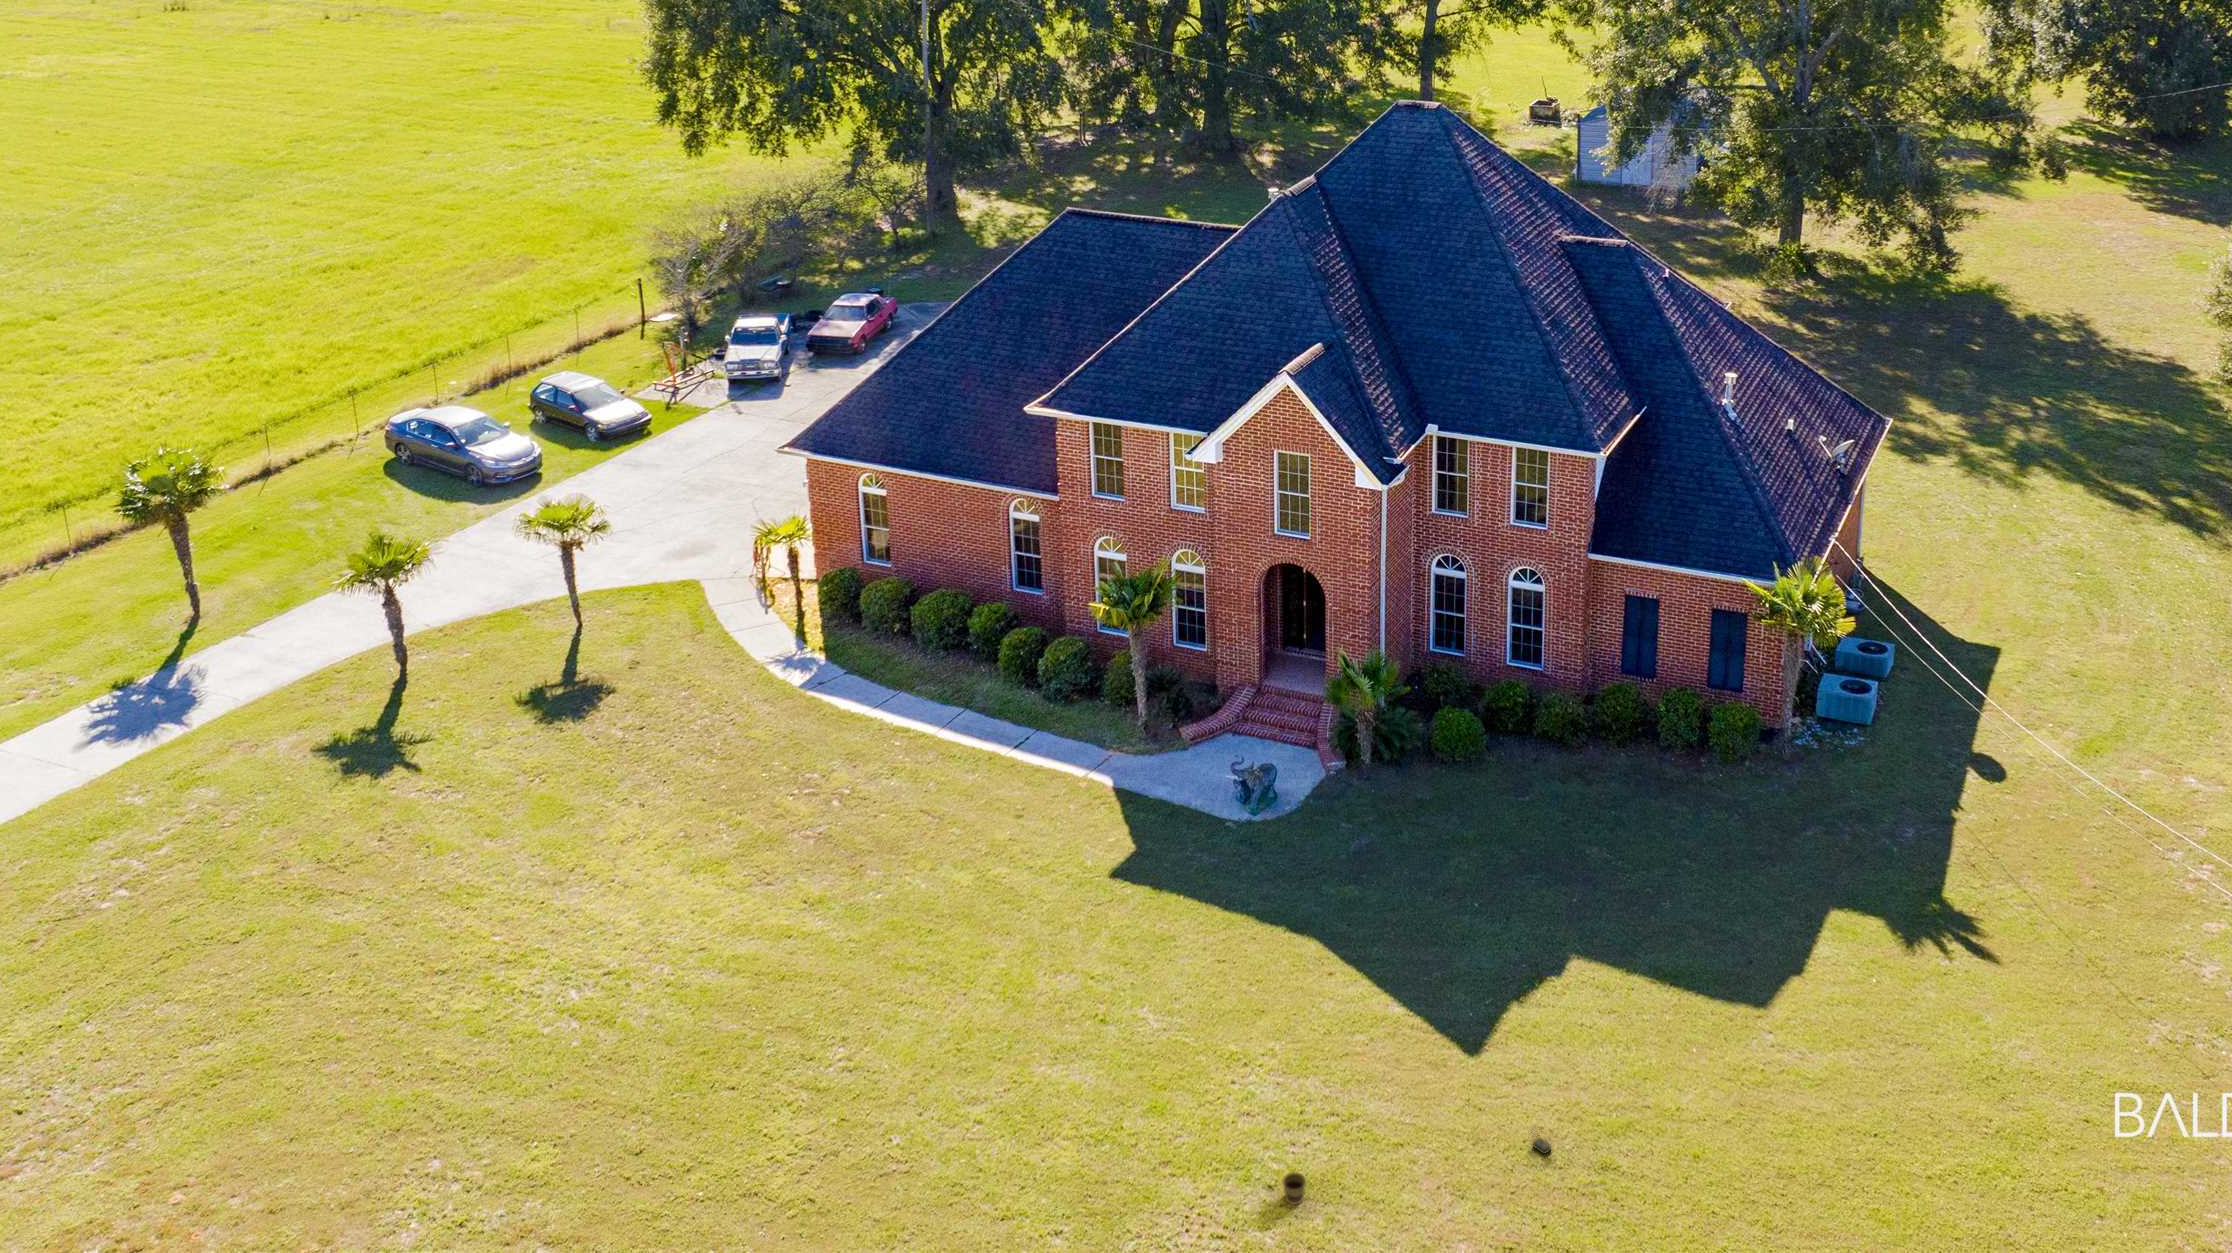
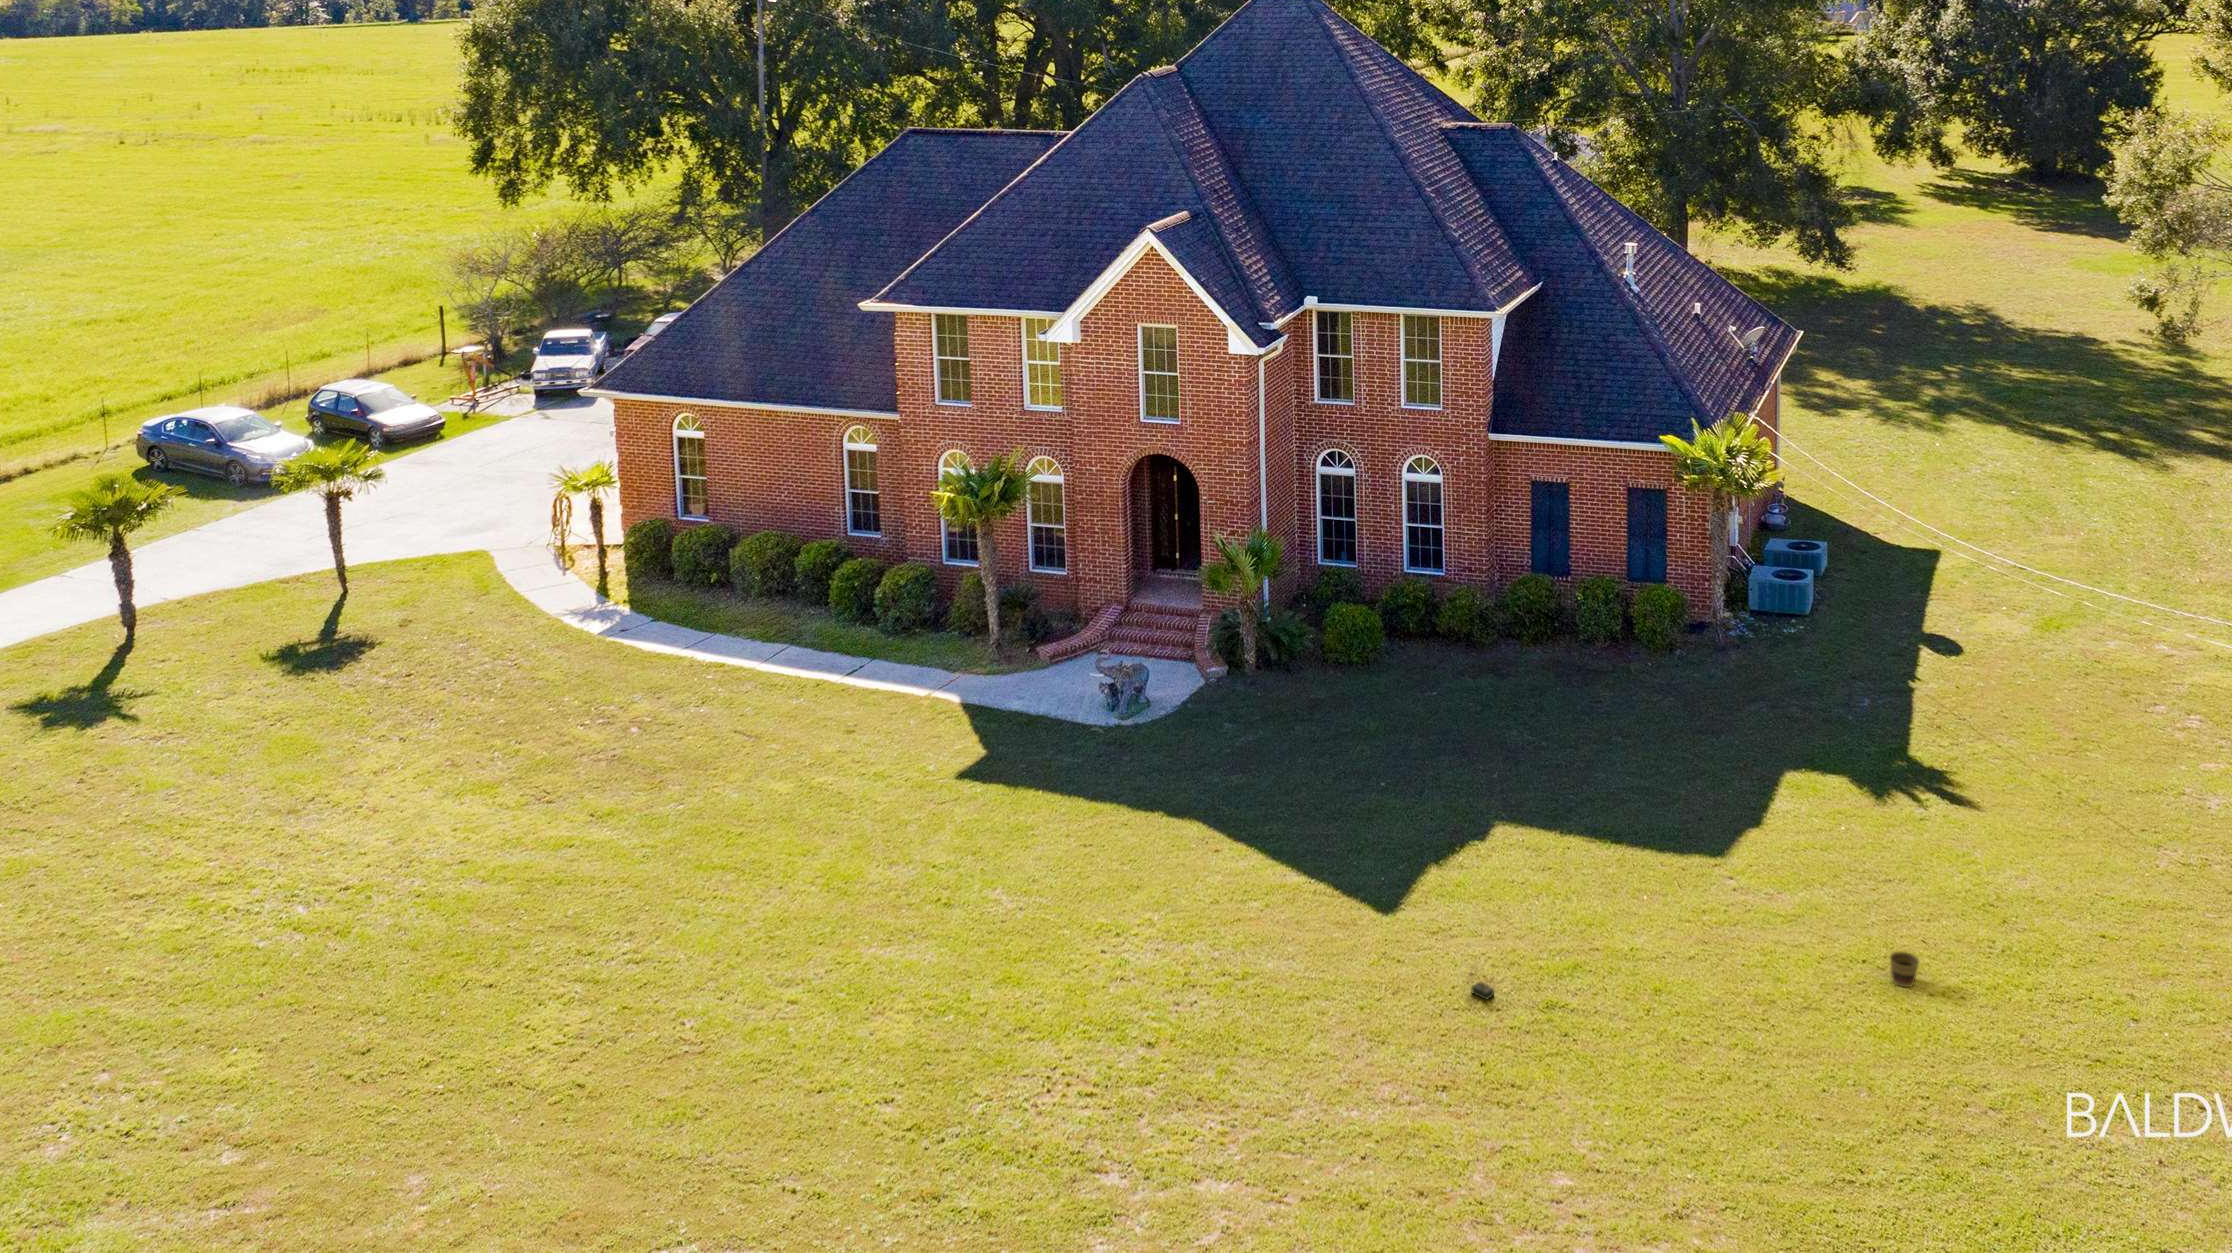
basket: present [1282,1172,1306,1205] -> present [1890,952,1919,987]

